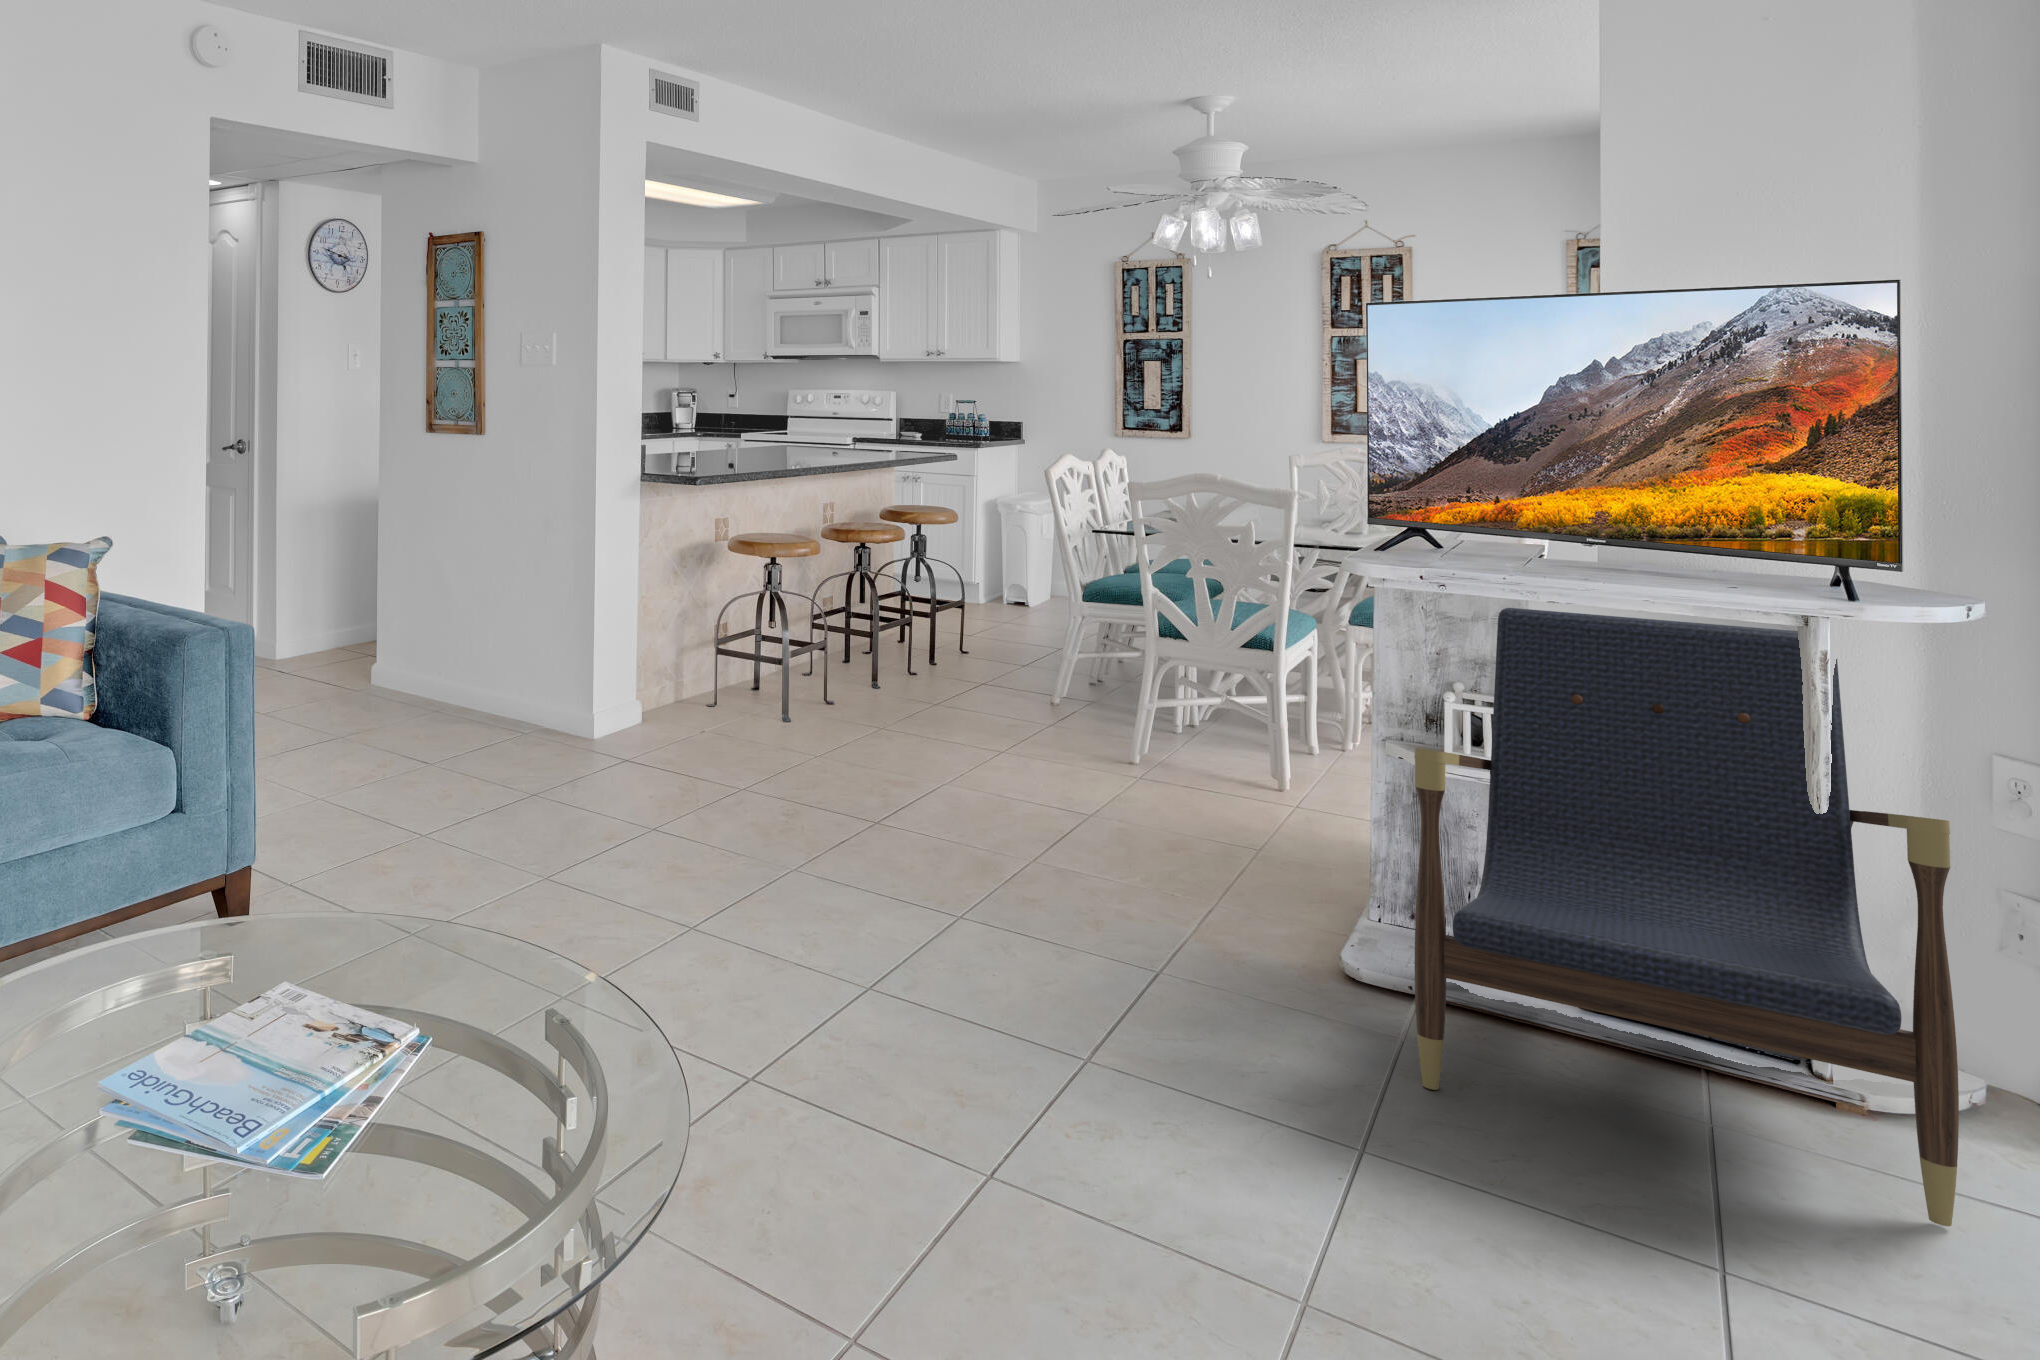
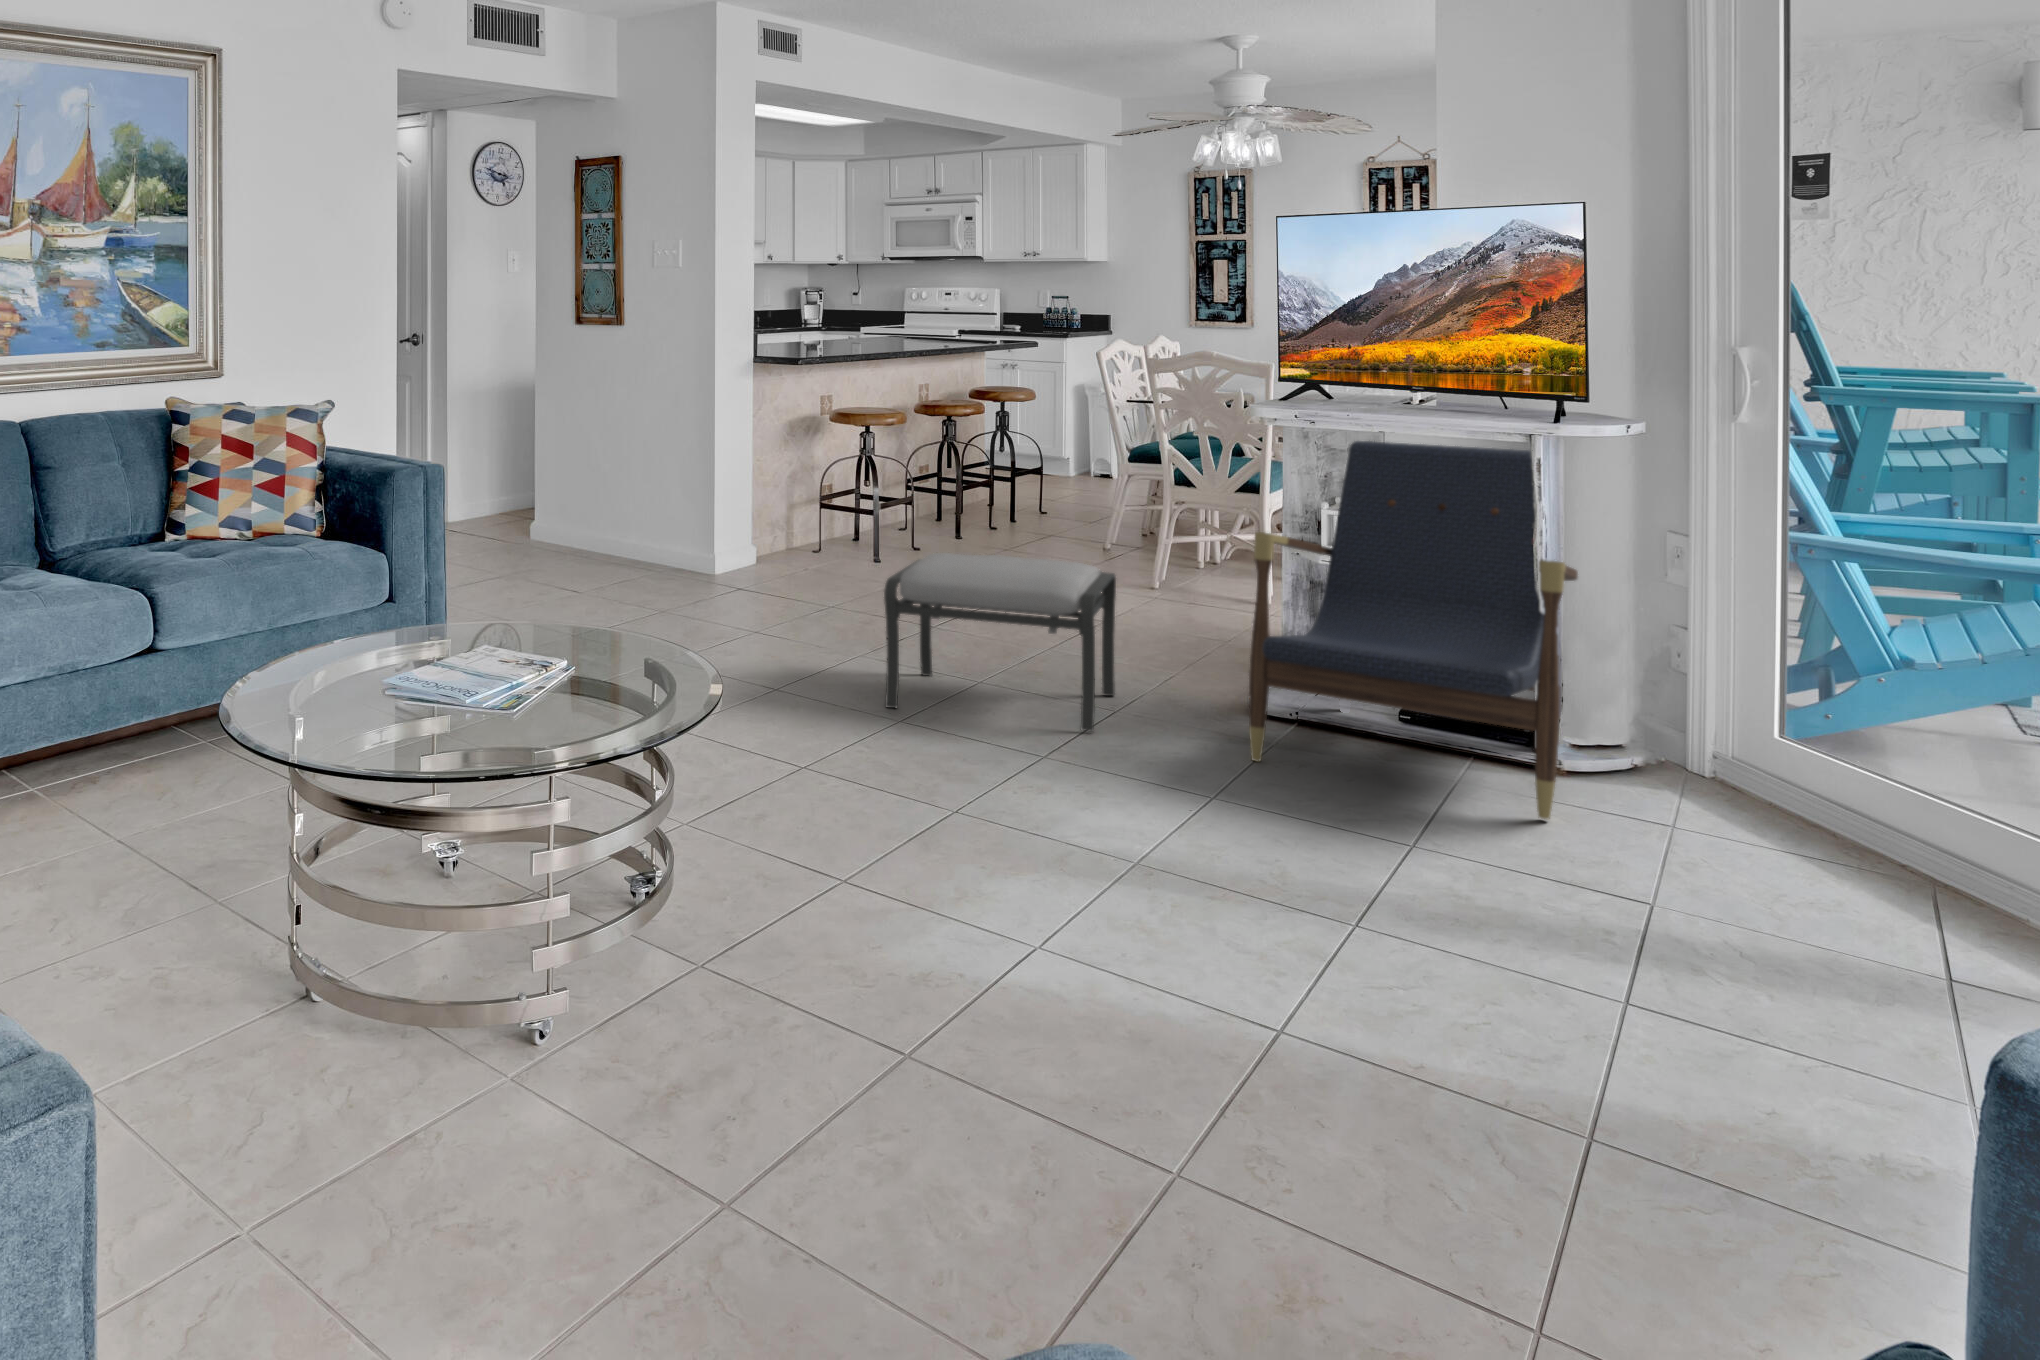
ottoman: none [863,750,1174,1027] -> present [884,553,1116,731]

